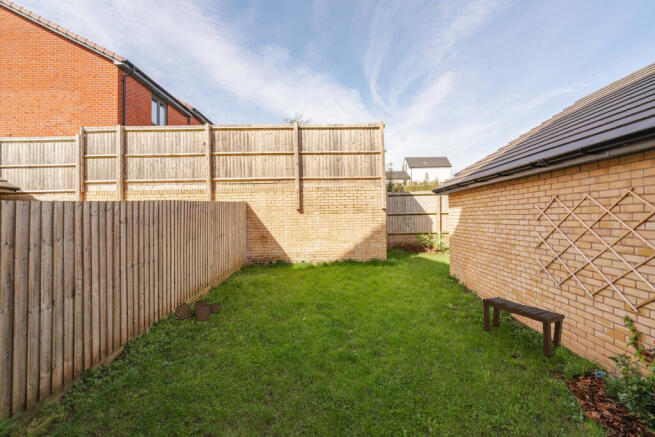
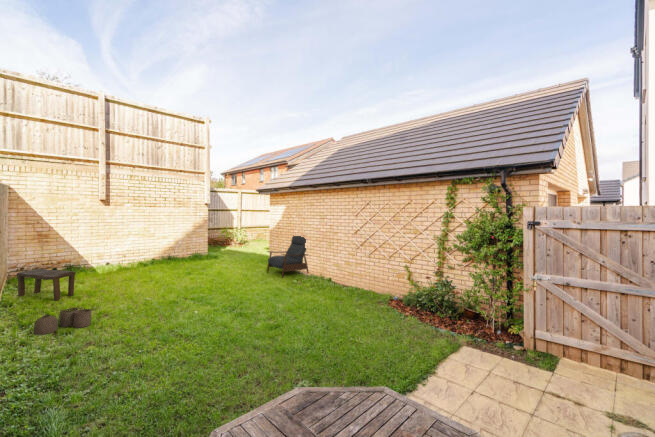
chair: none [430,245,502,311] -> present [267,236,309,278]
bench: present [483,297,565,356] -> present [17,269,75,300]

